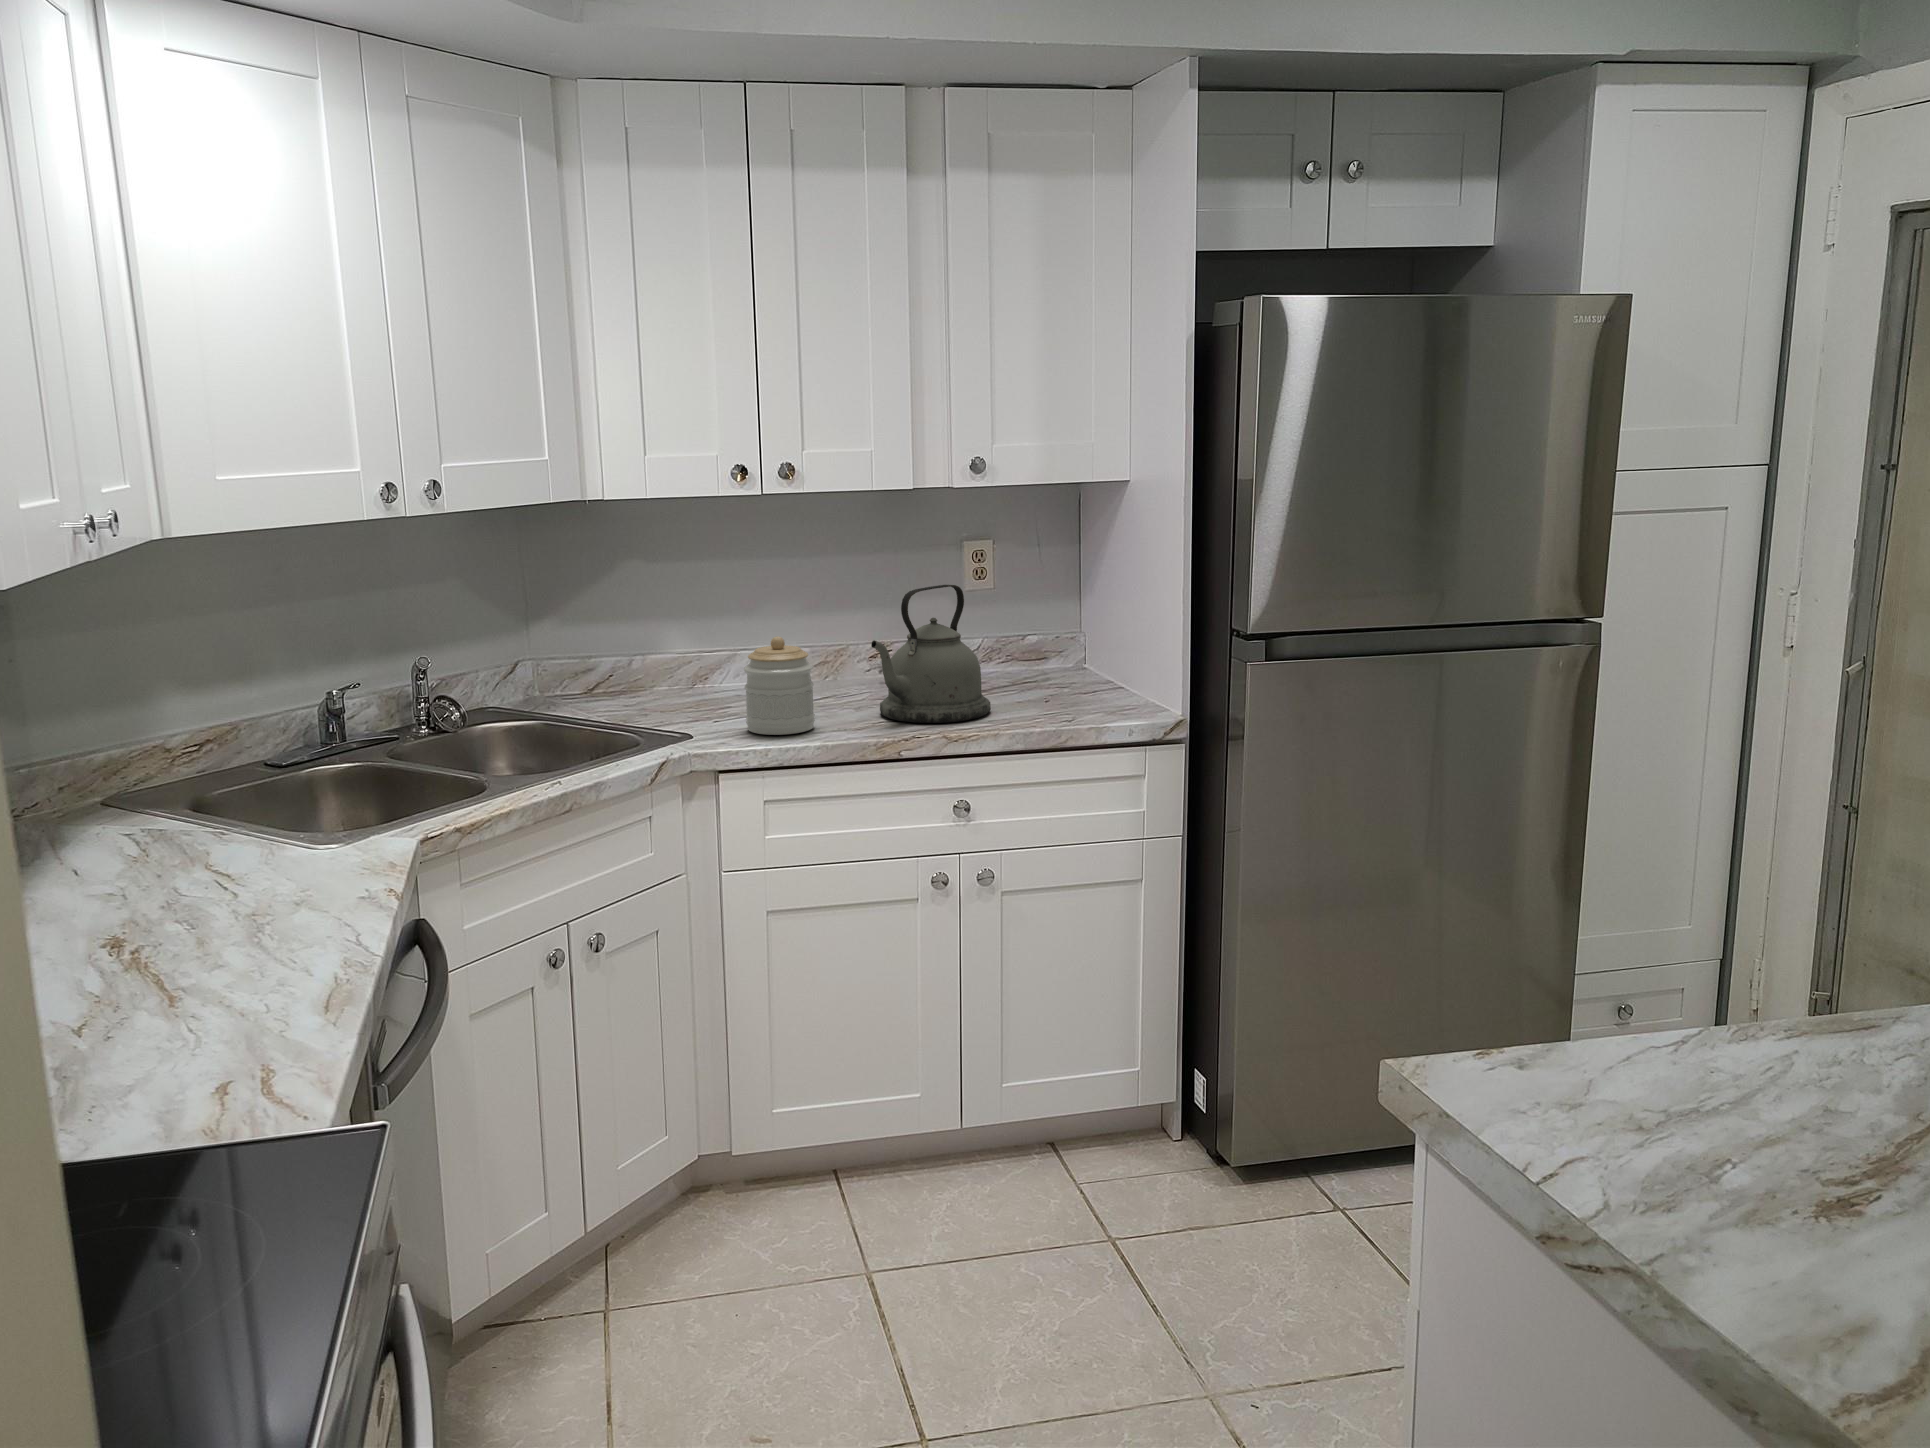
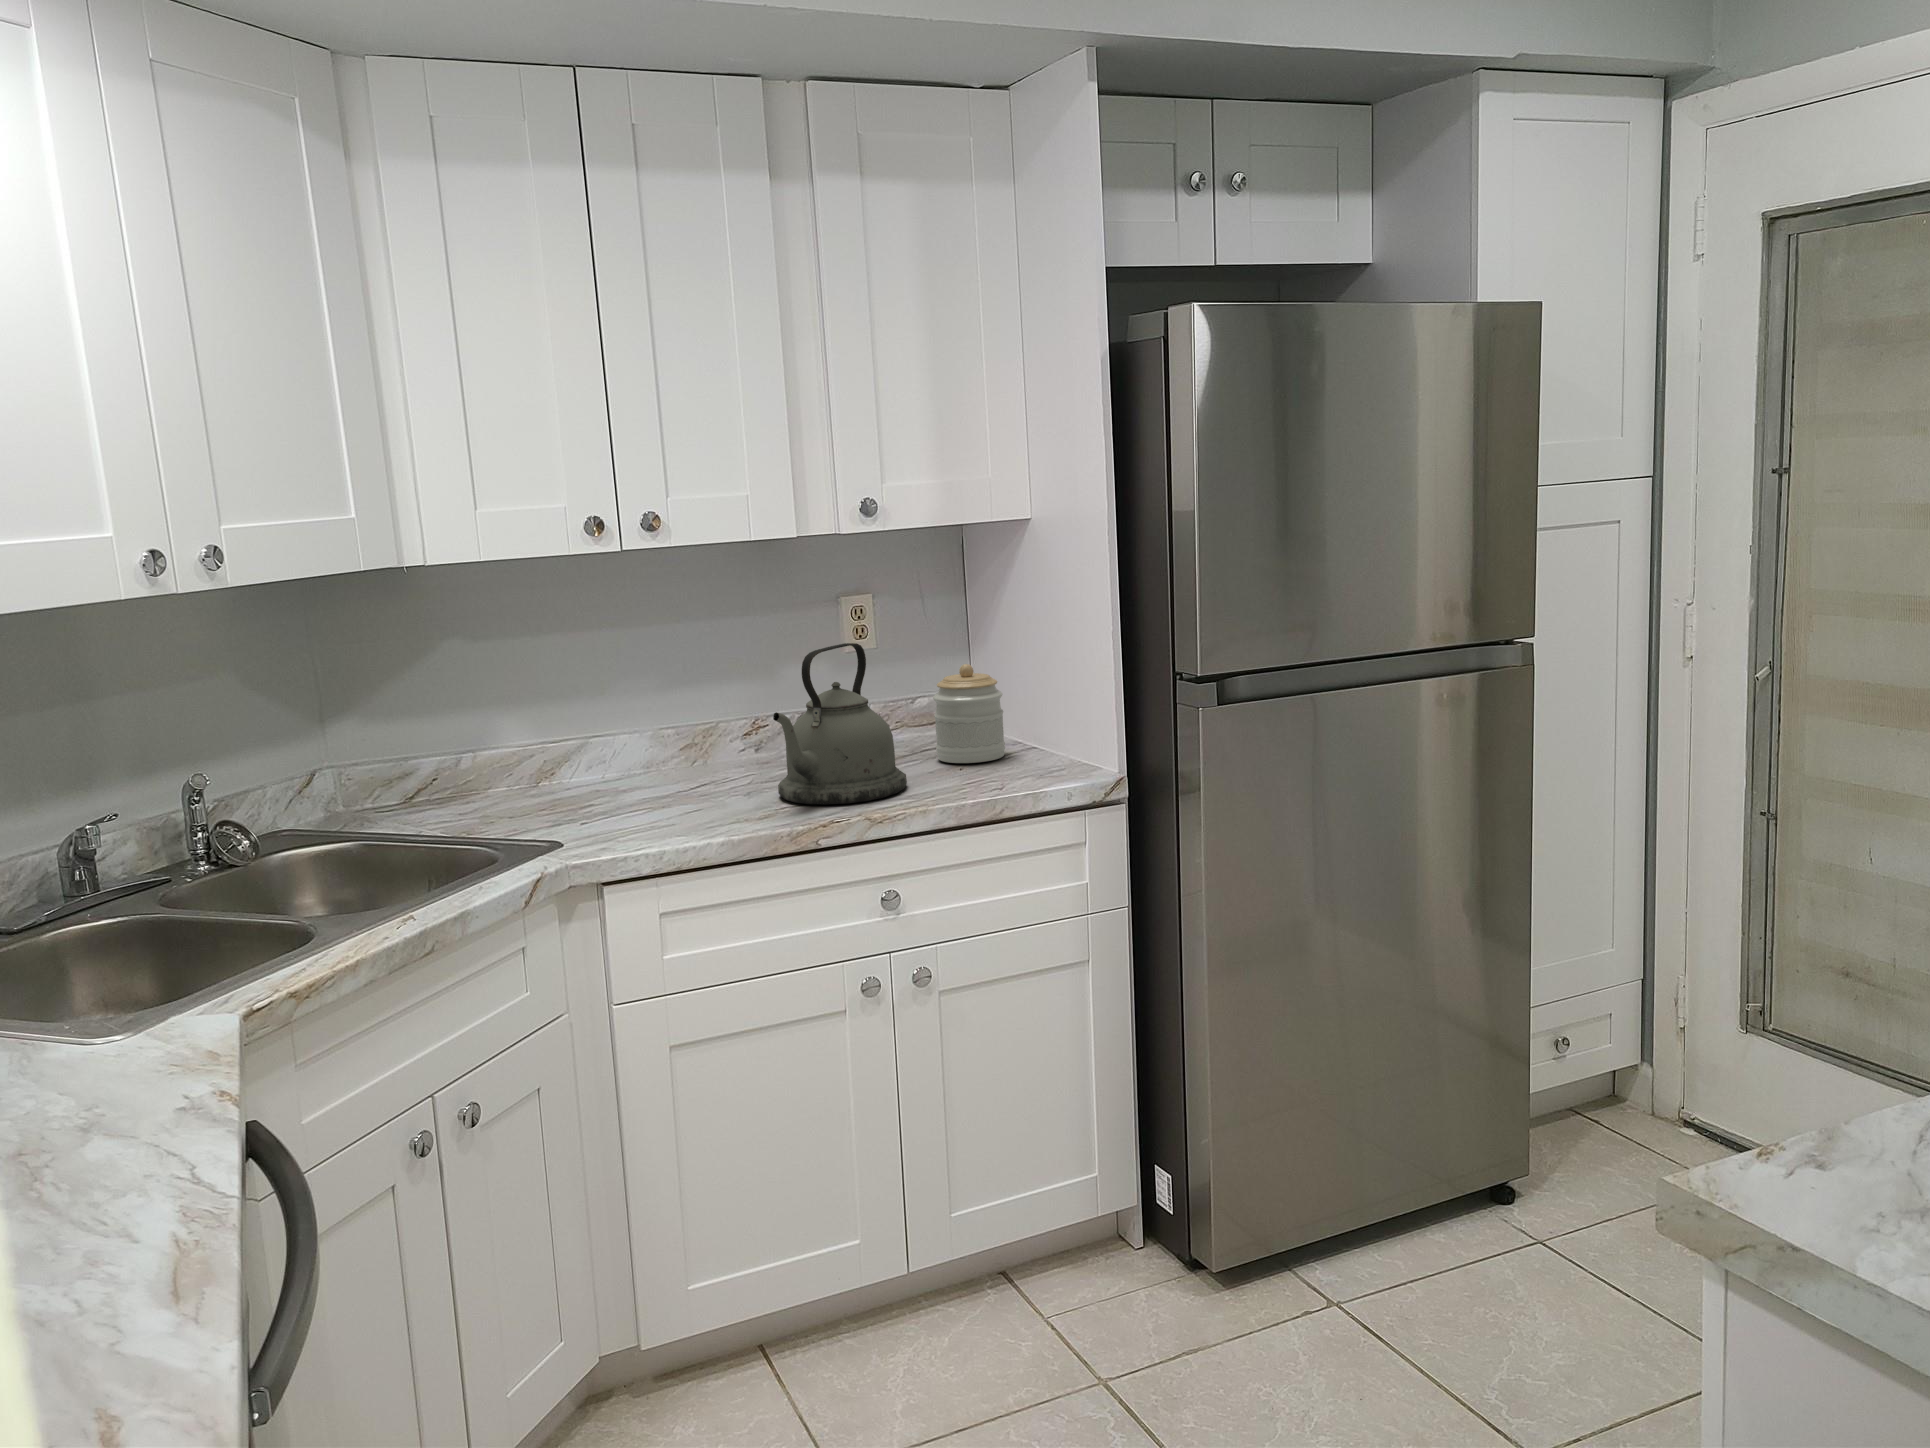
jar: present [744,637,815,735] -> present [933,664,1005,763]

